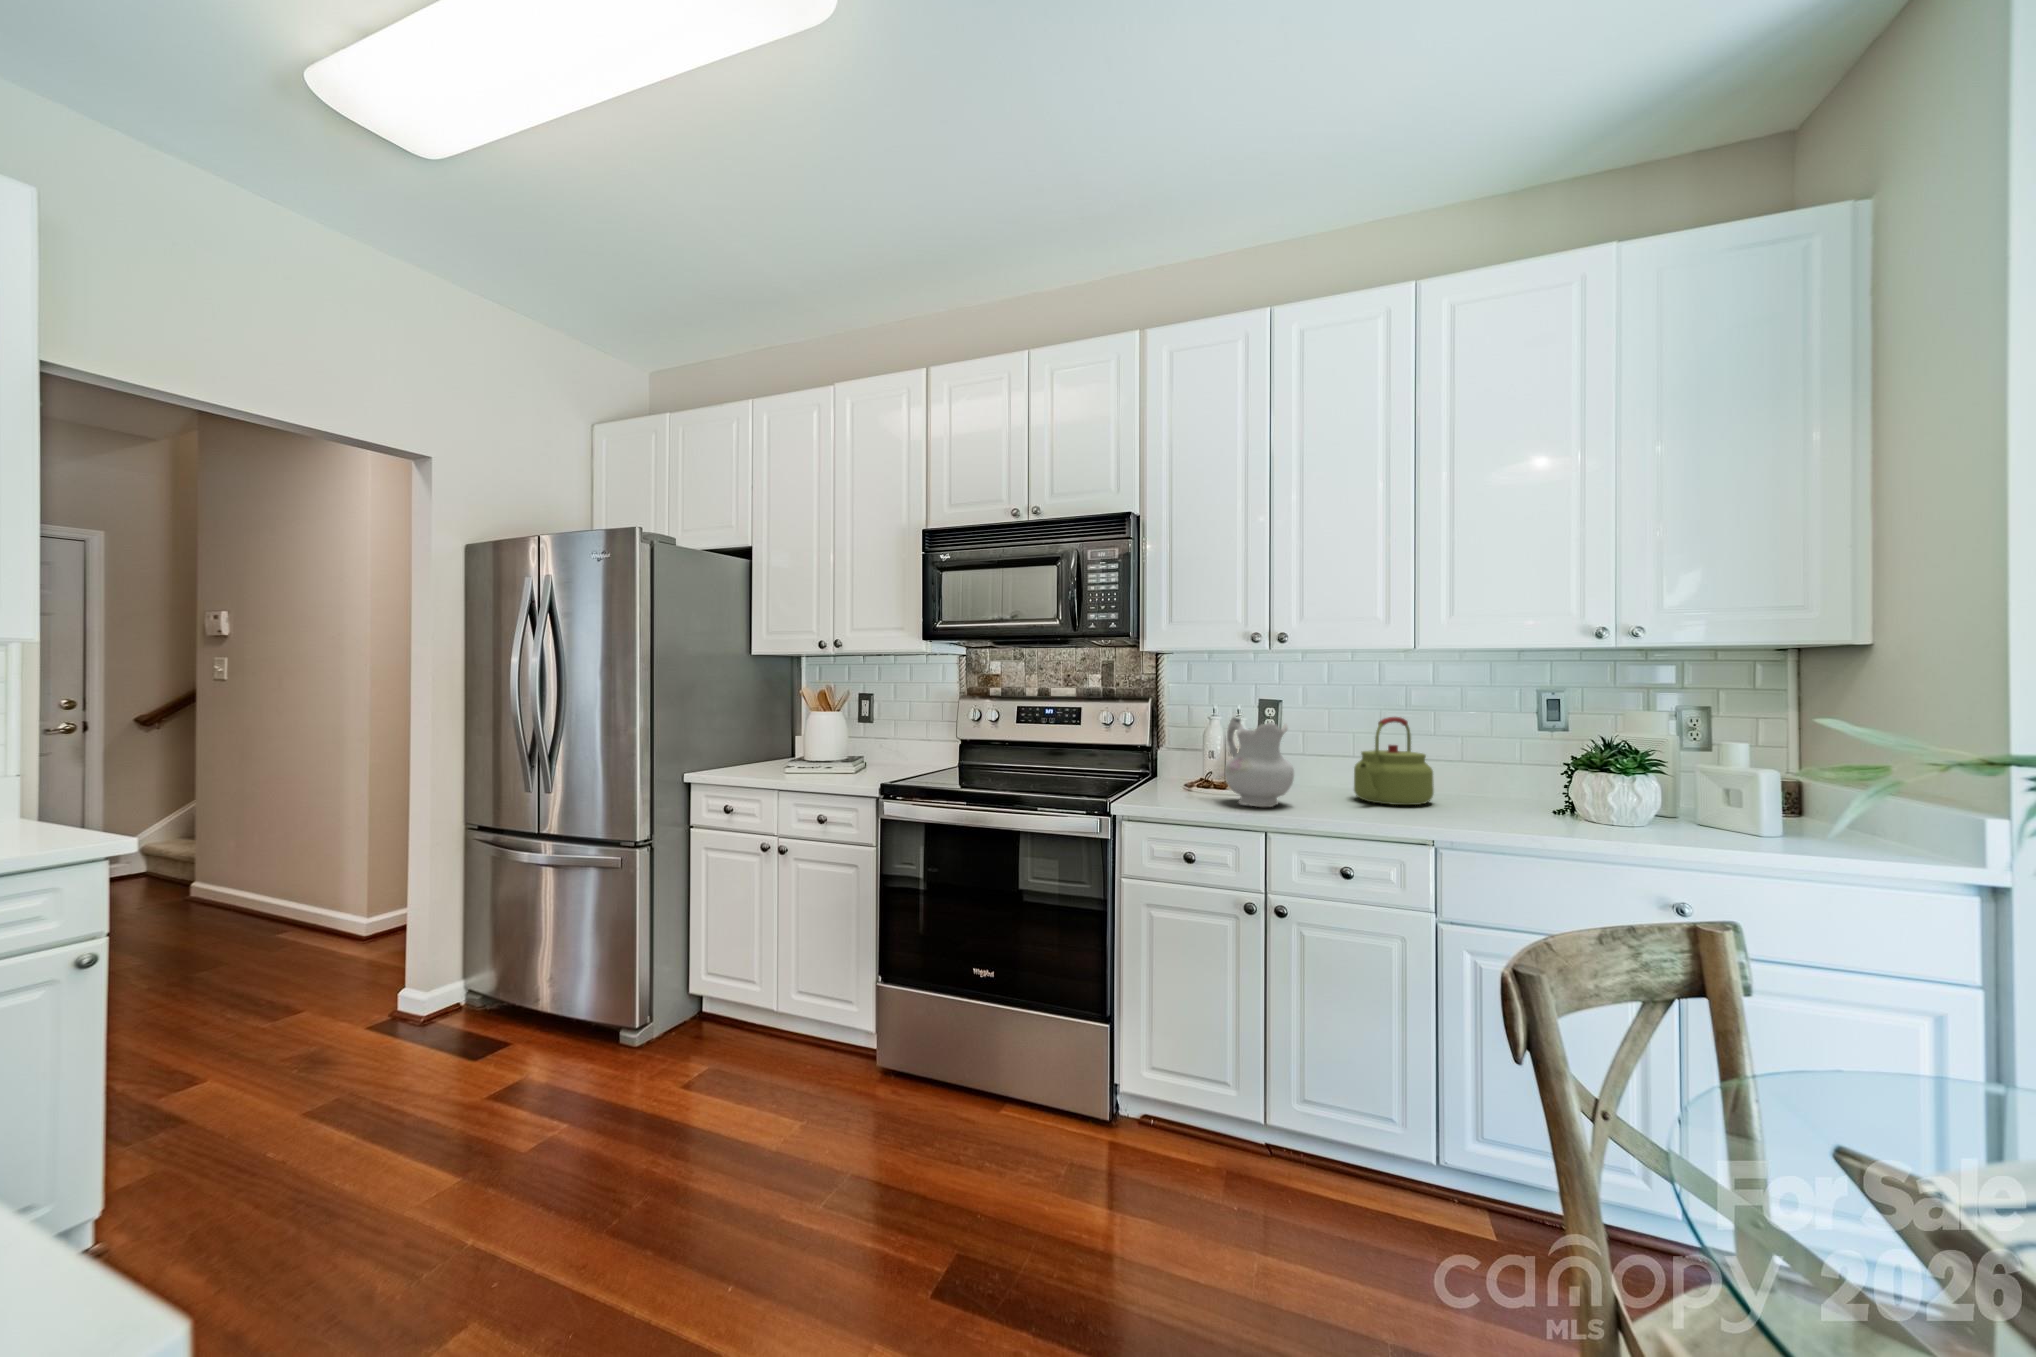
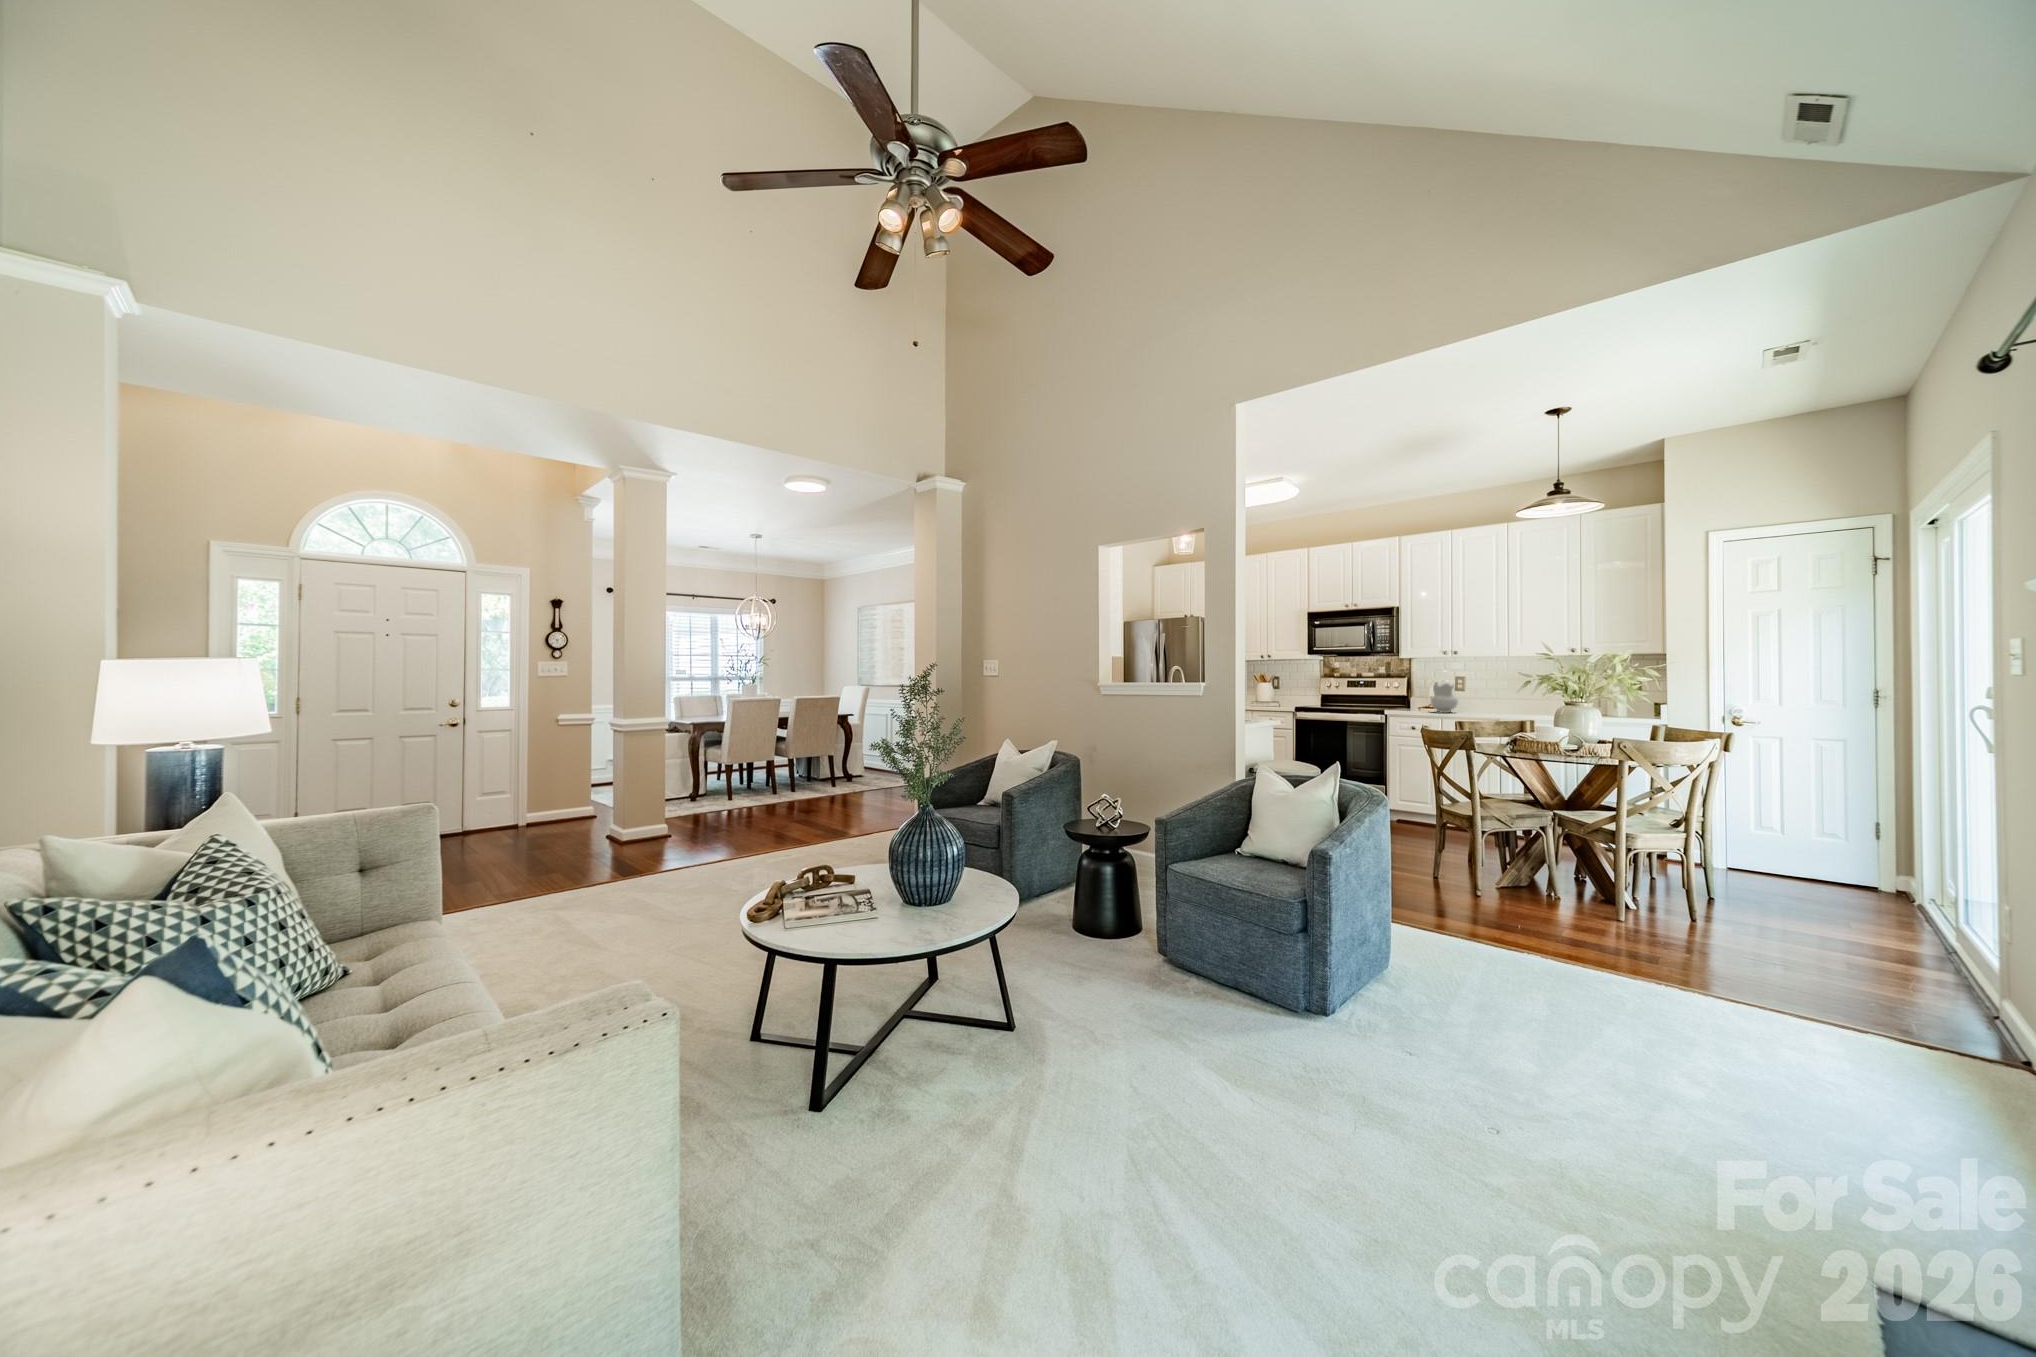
kettle: present [1354,717,1434,805] -> none [1484,681,1519,713]

